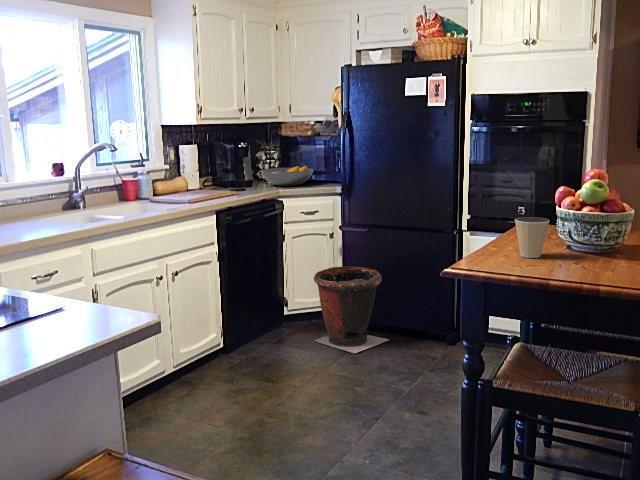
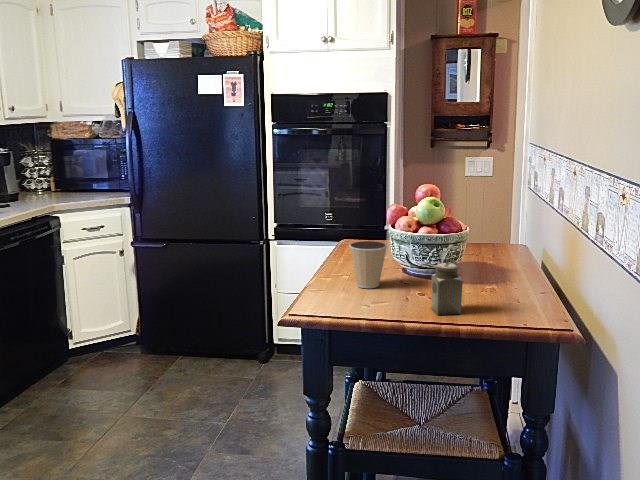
fruit bowl: present [260,166,314,186] -> none [27,174,95,199]
salt shaker: none [581,234,610,279] -> present [431,263,463,315]
waste bin: present [314,266,389,353] -> none [105,288,199,389]

